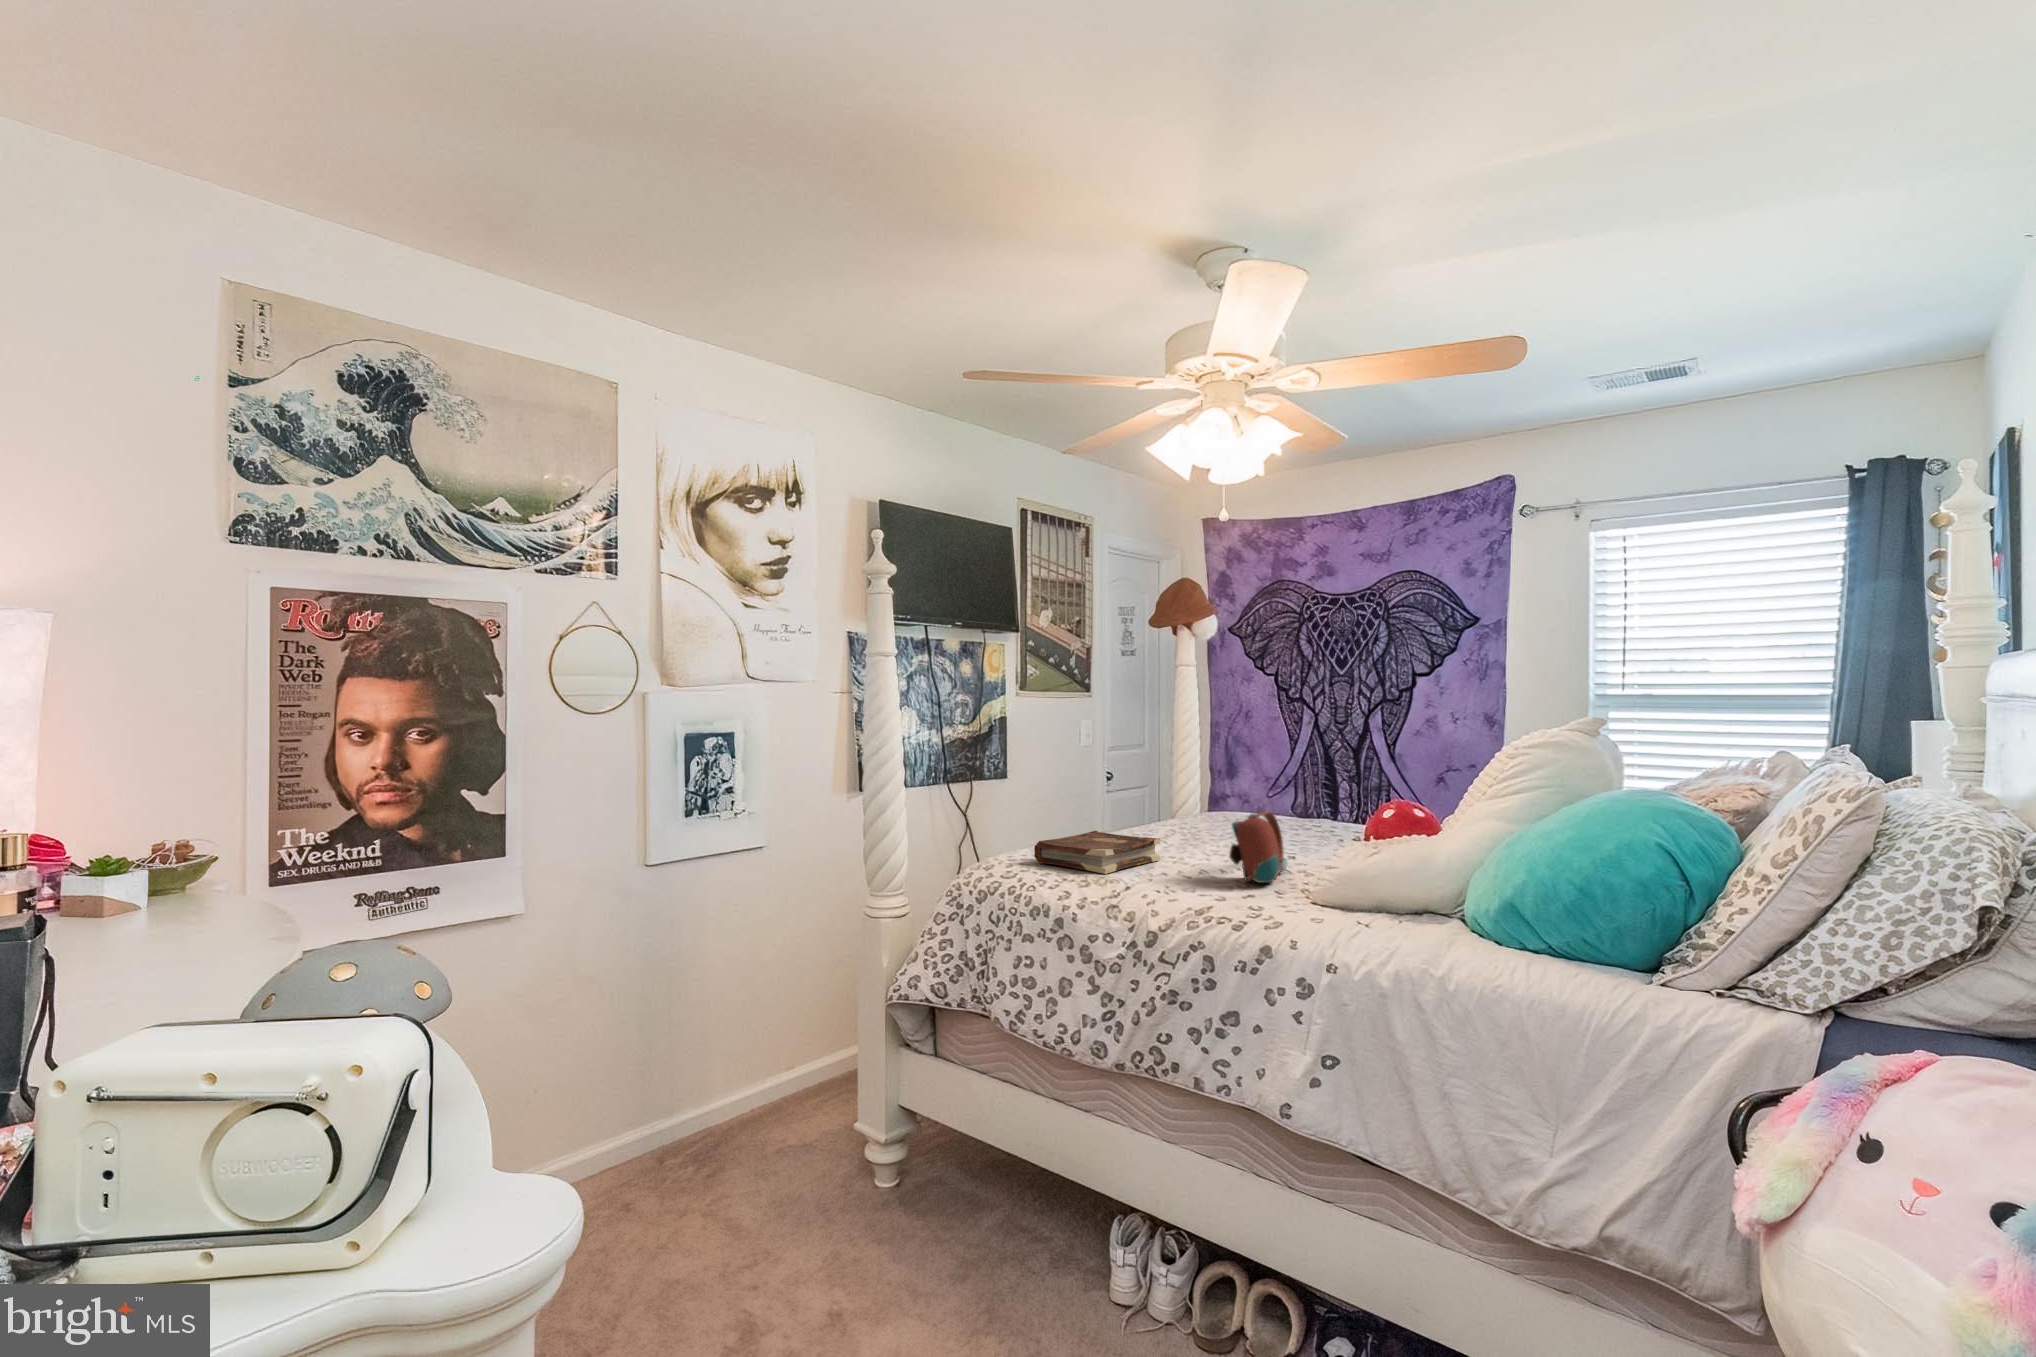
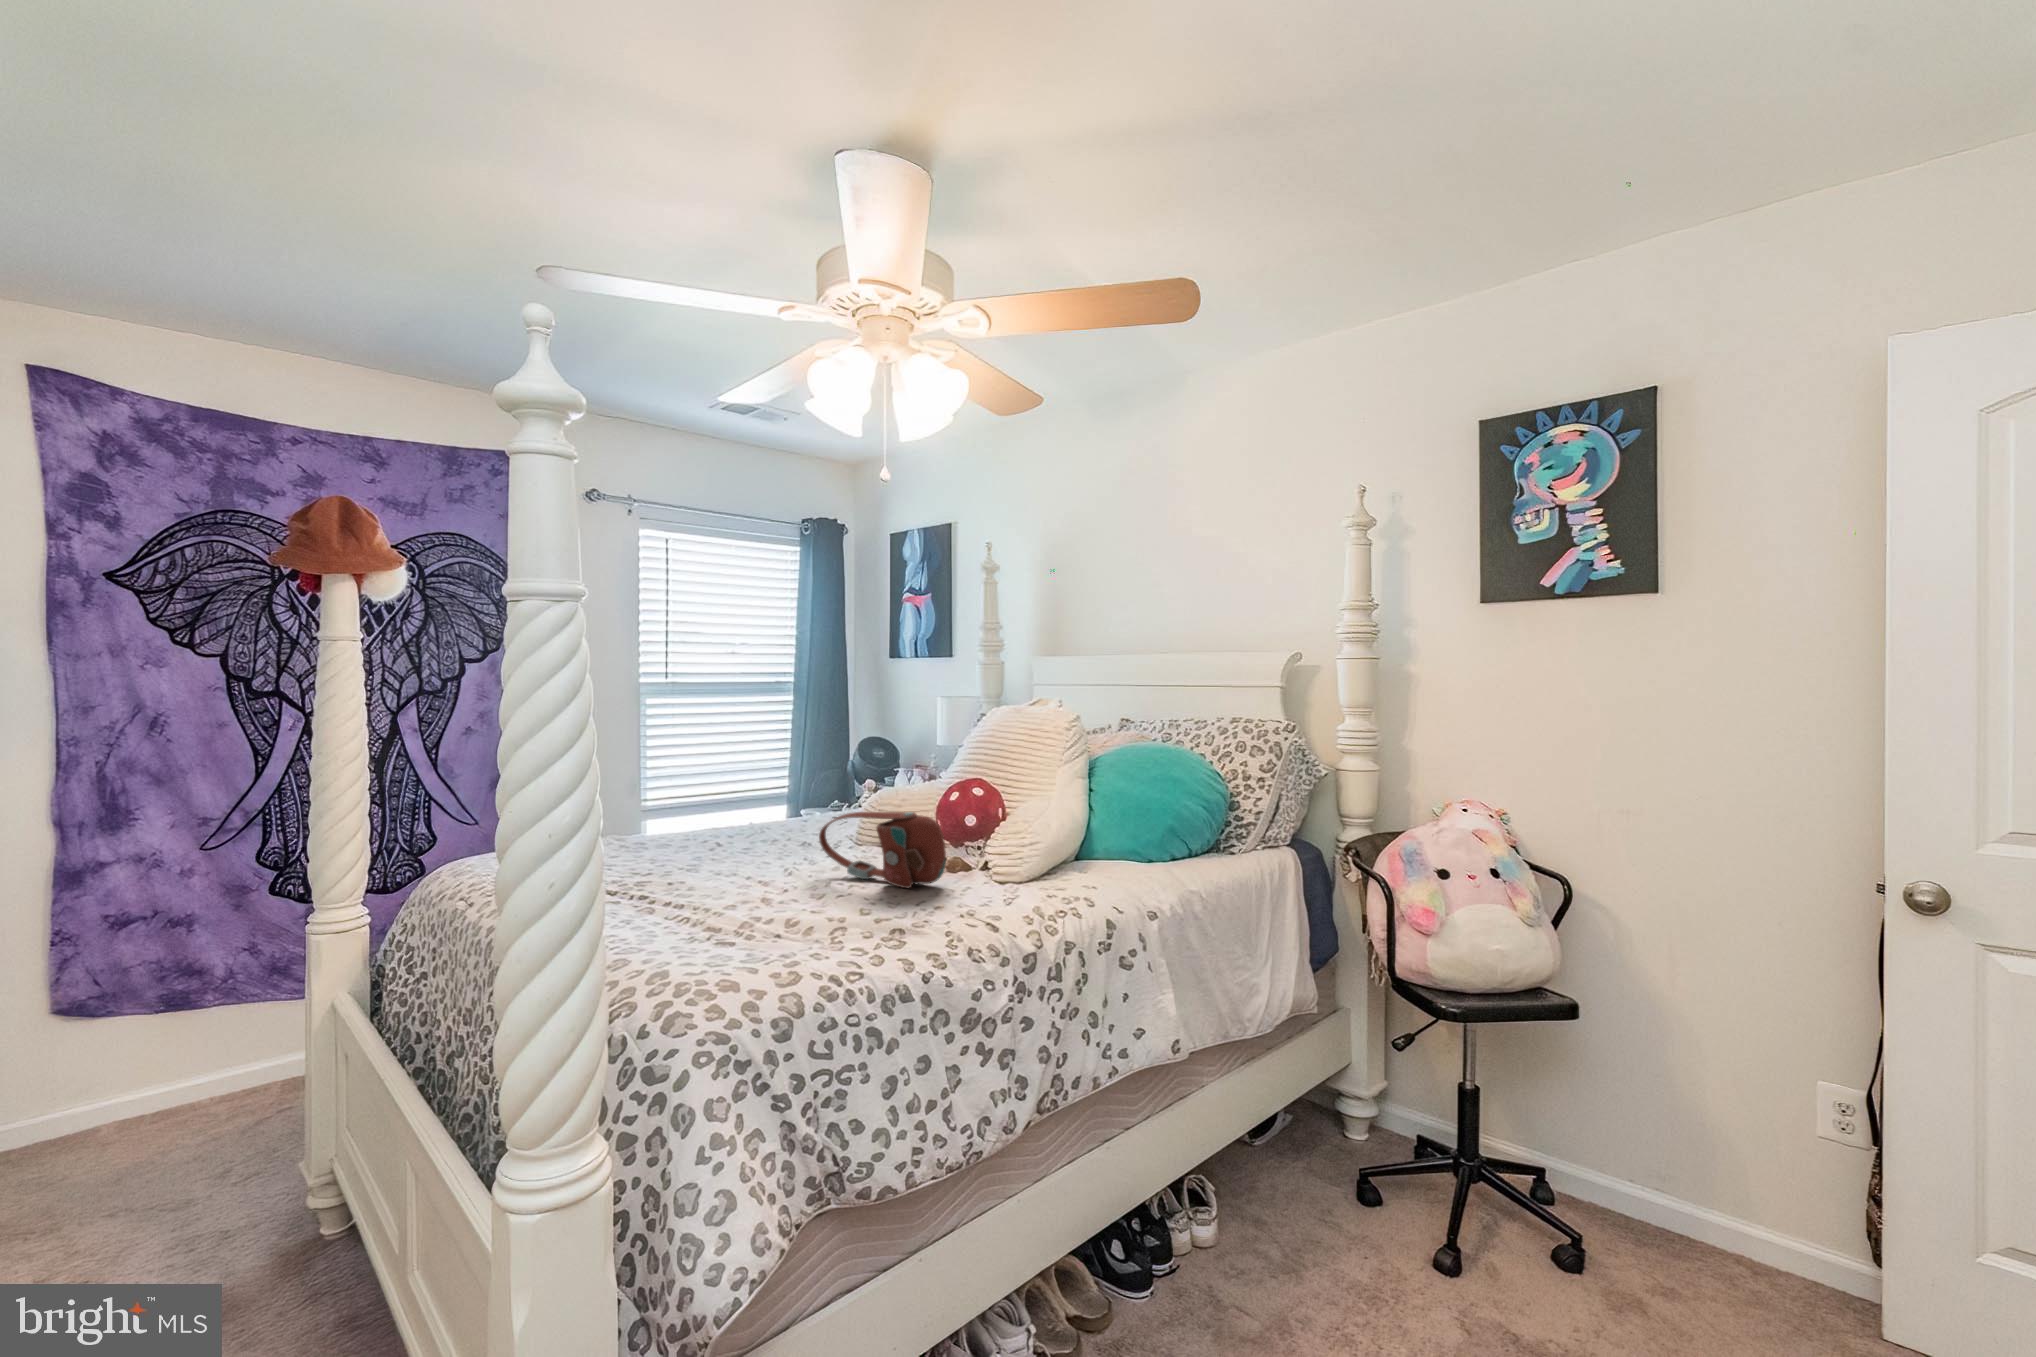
book: present [1034,831,1160,874] -> none [647,878,836,958]

